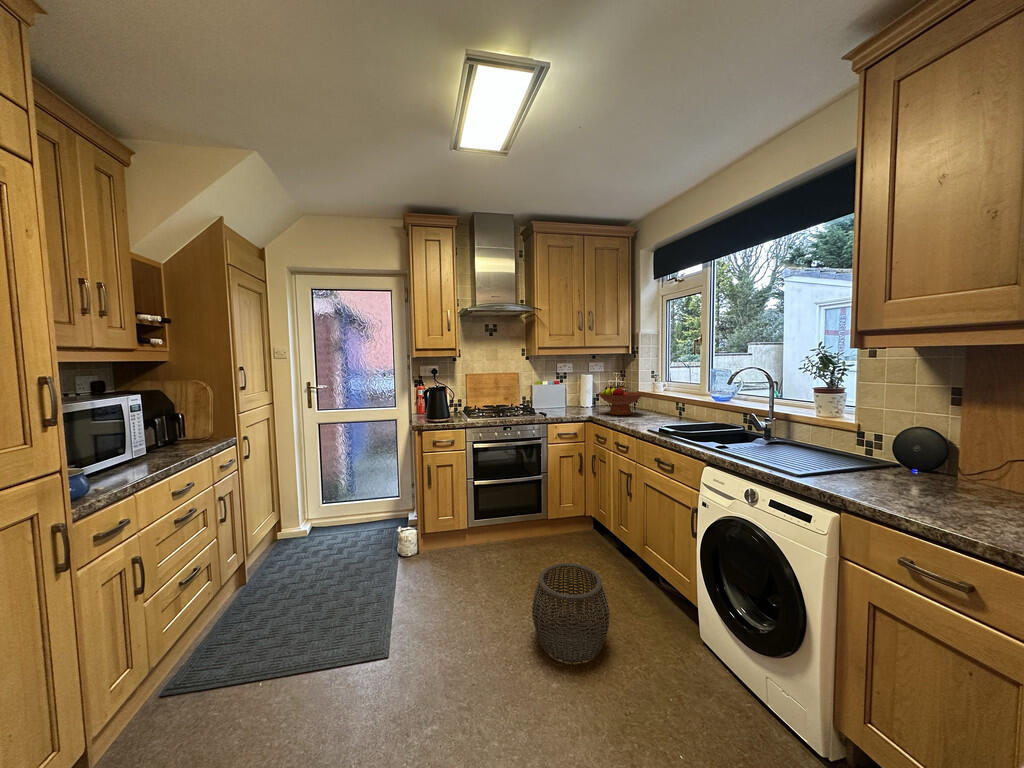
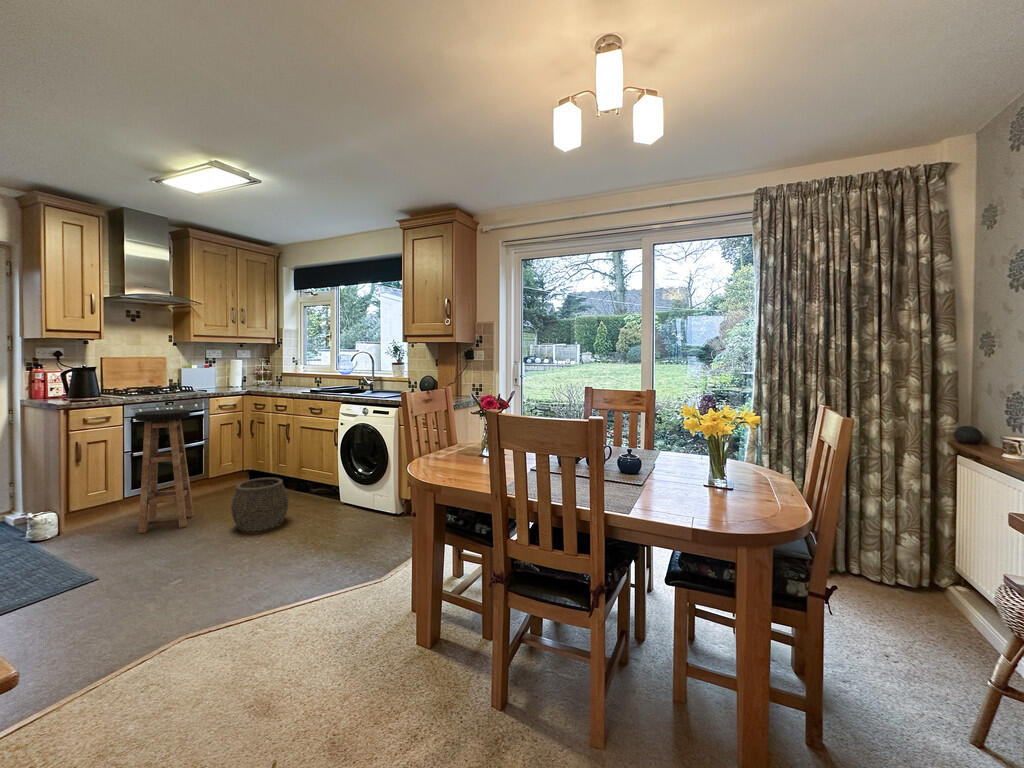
fruit bowl: present [598,386,643,415] -> none [253,367,291,390]
bar stool: none [456,441,515,596] -> present [135,409,194,533]

